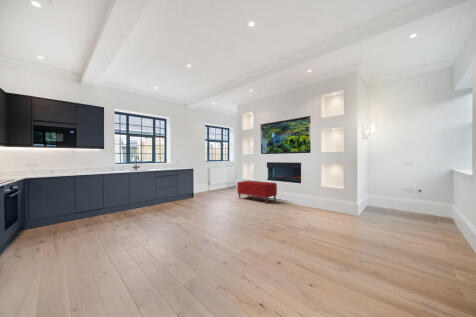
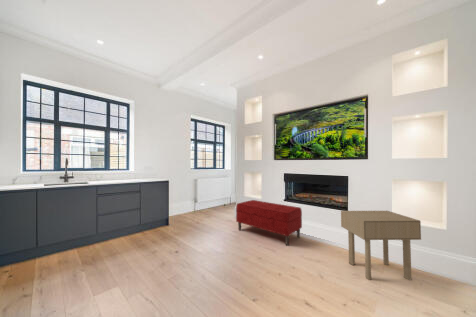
side table: none [293,181,327,213] -> present [341,211,421,280]

